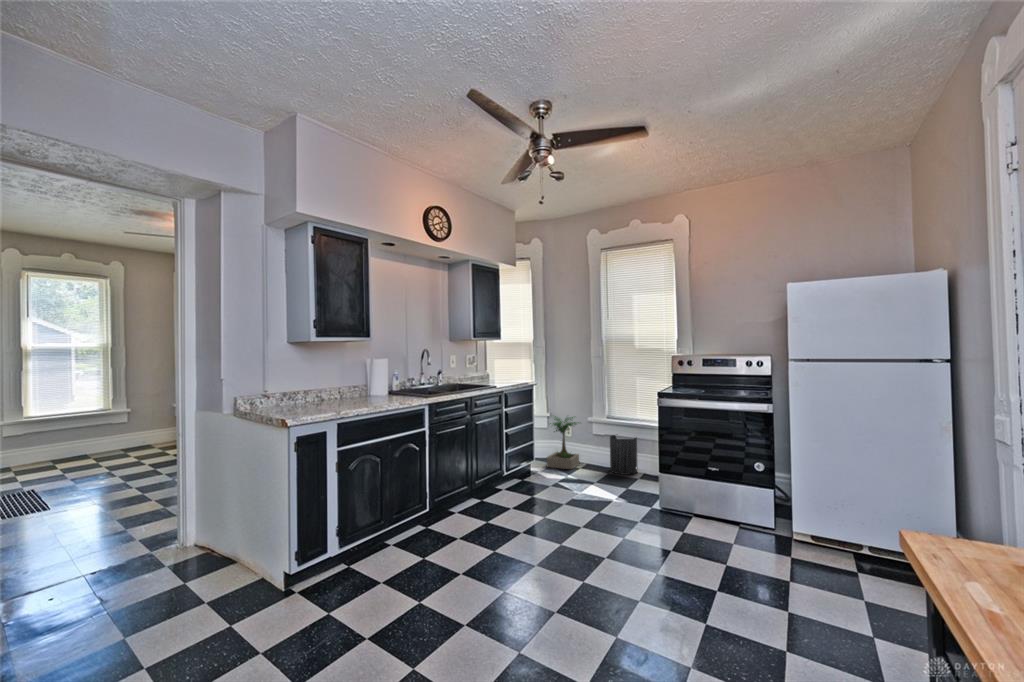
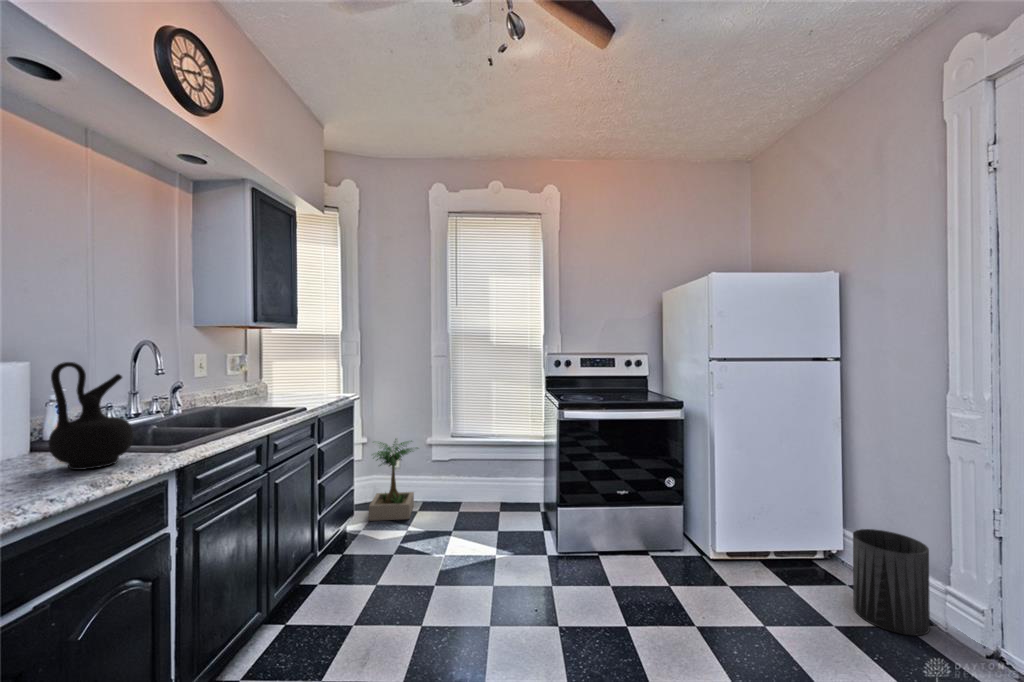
ceramic jug: none [391,358,416,399] -> present [48,362,134,470]
trash can: present [610,435,638,475] -> present [853,529,930,635]

